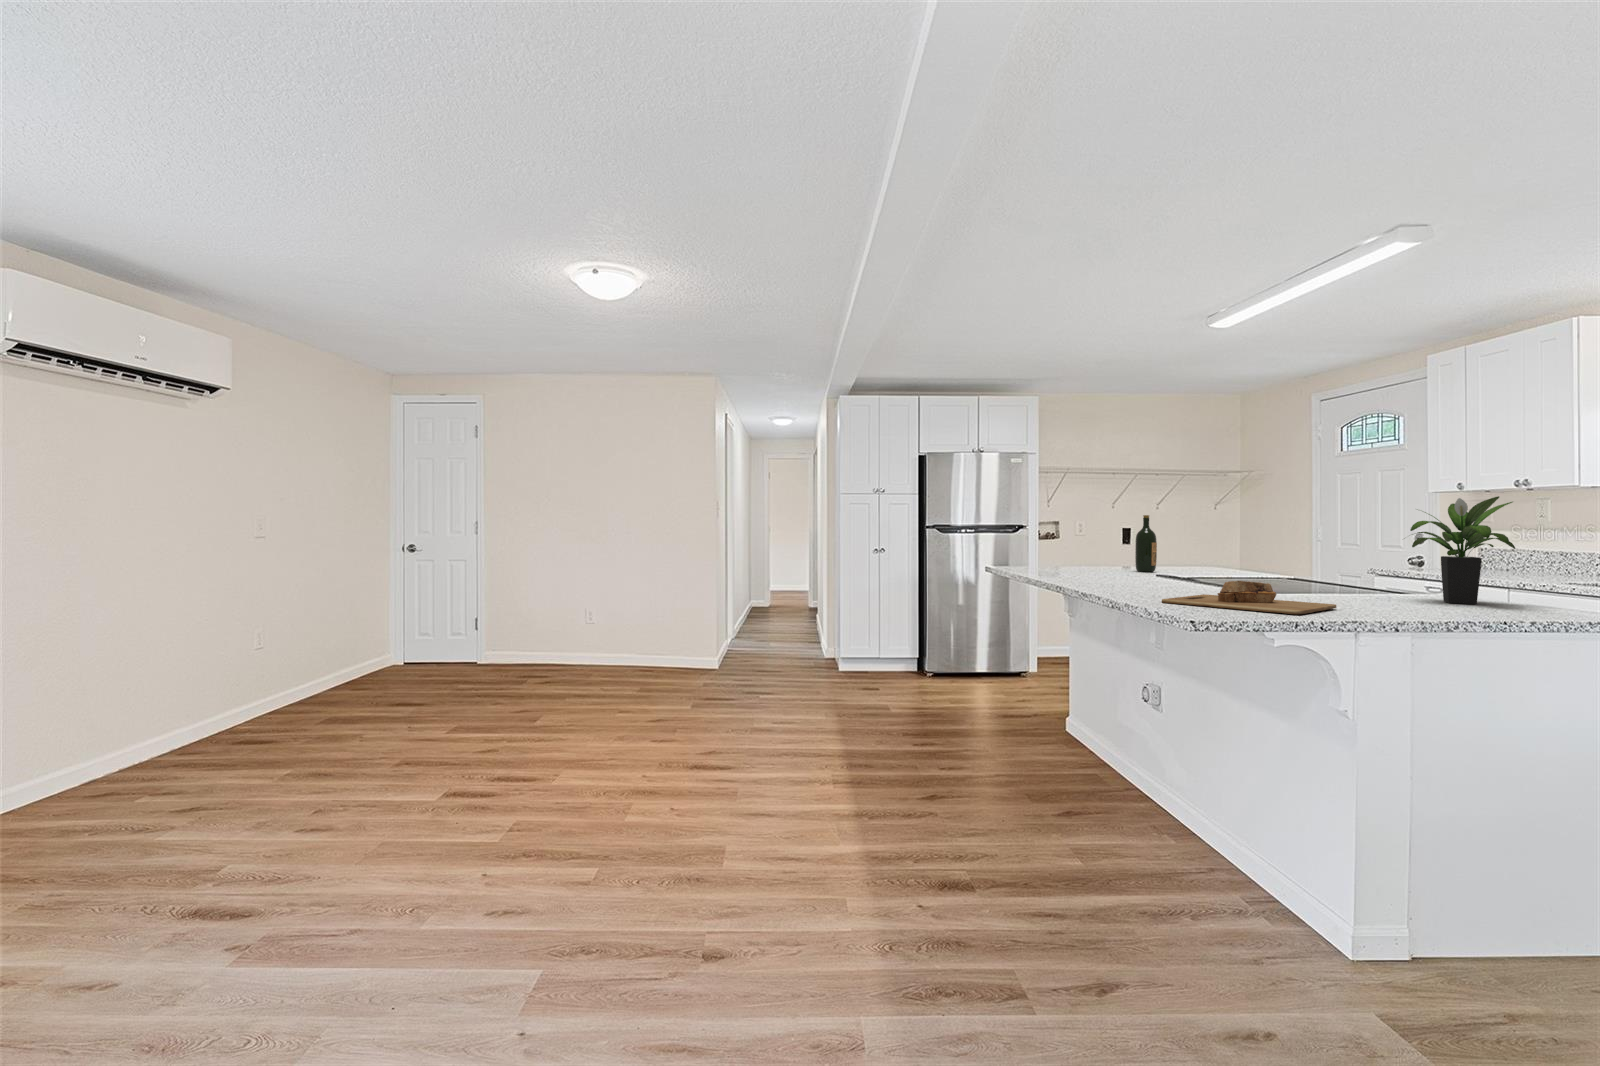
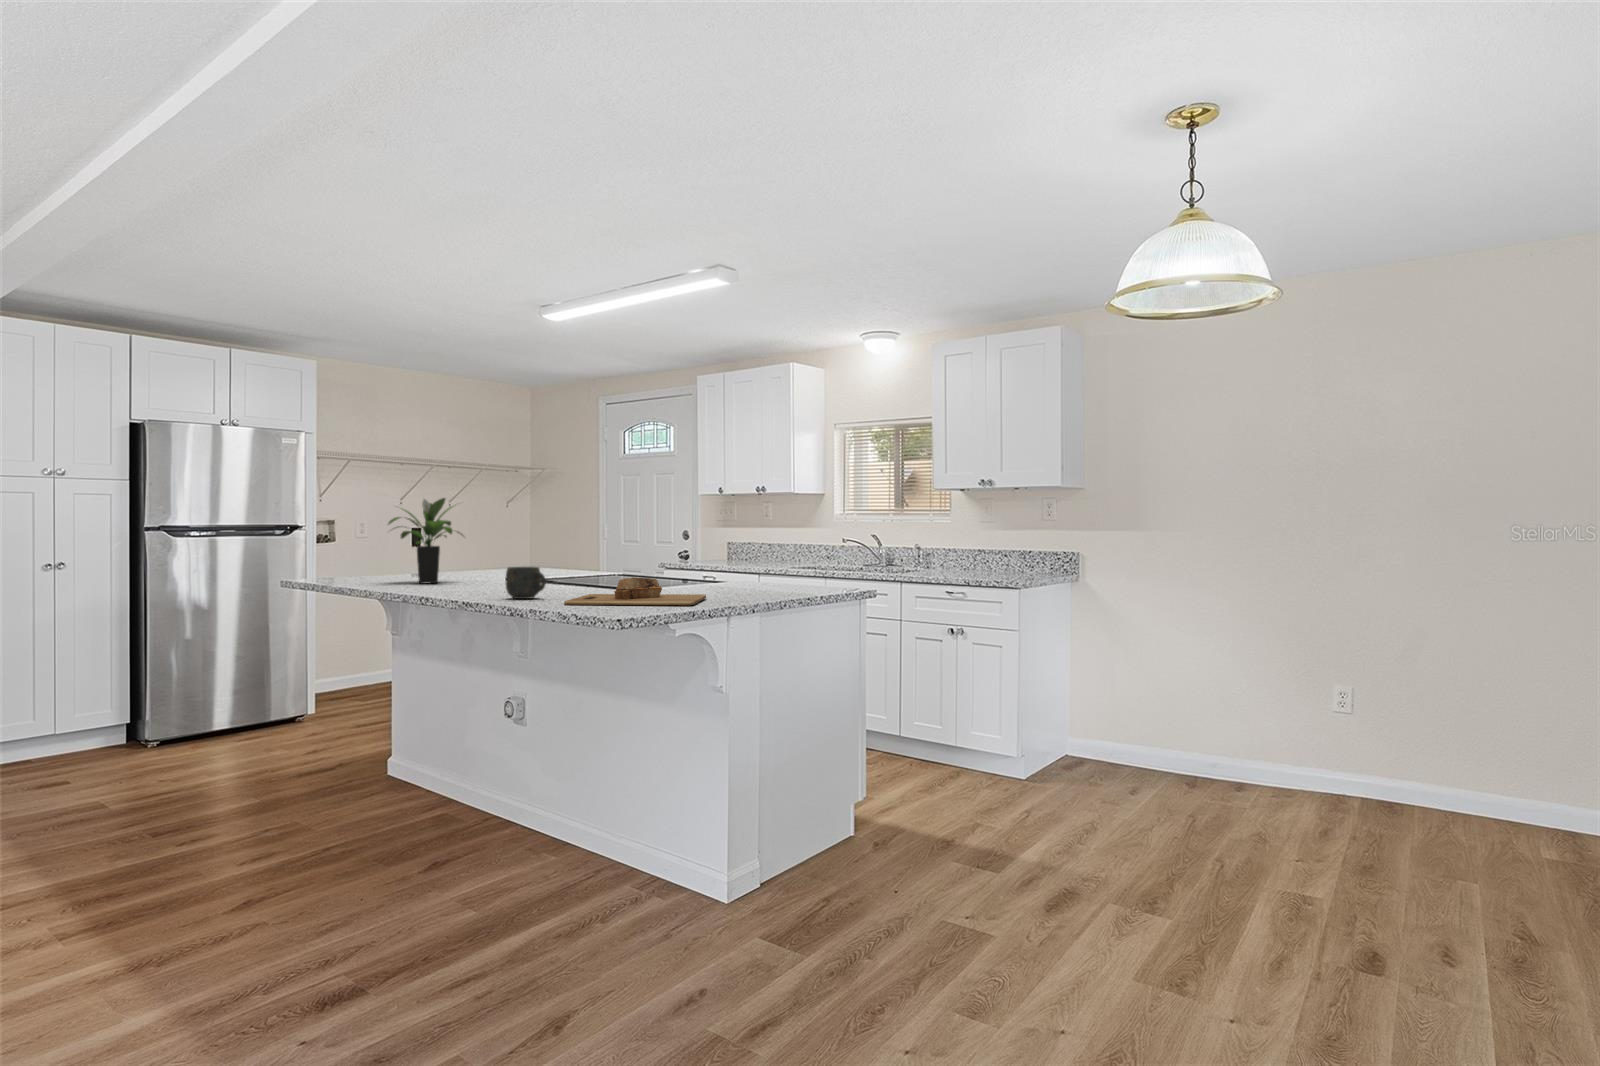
potted plant: present [1410,496,1515,604] -> present [388,498,462,584]
wine bottle: present [1135,515,1157,572] -> none [466,513,489,577]
mug: none [1121,565,1157,594] -> present [506,567,546,599]

